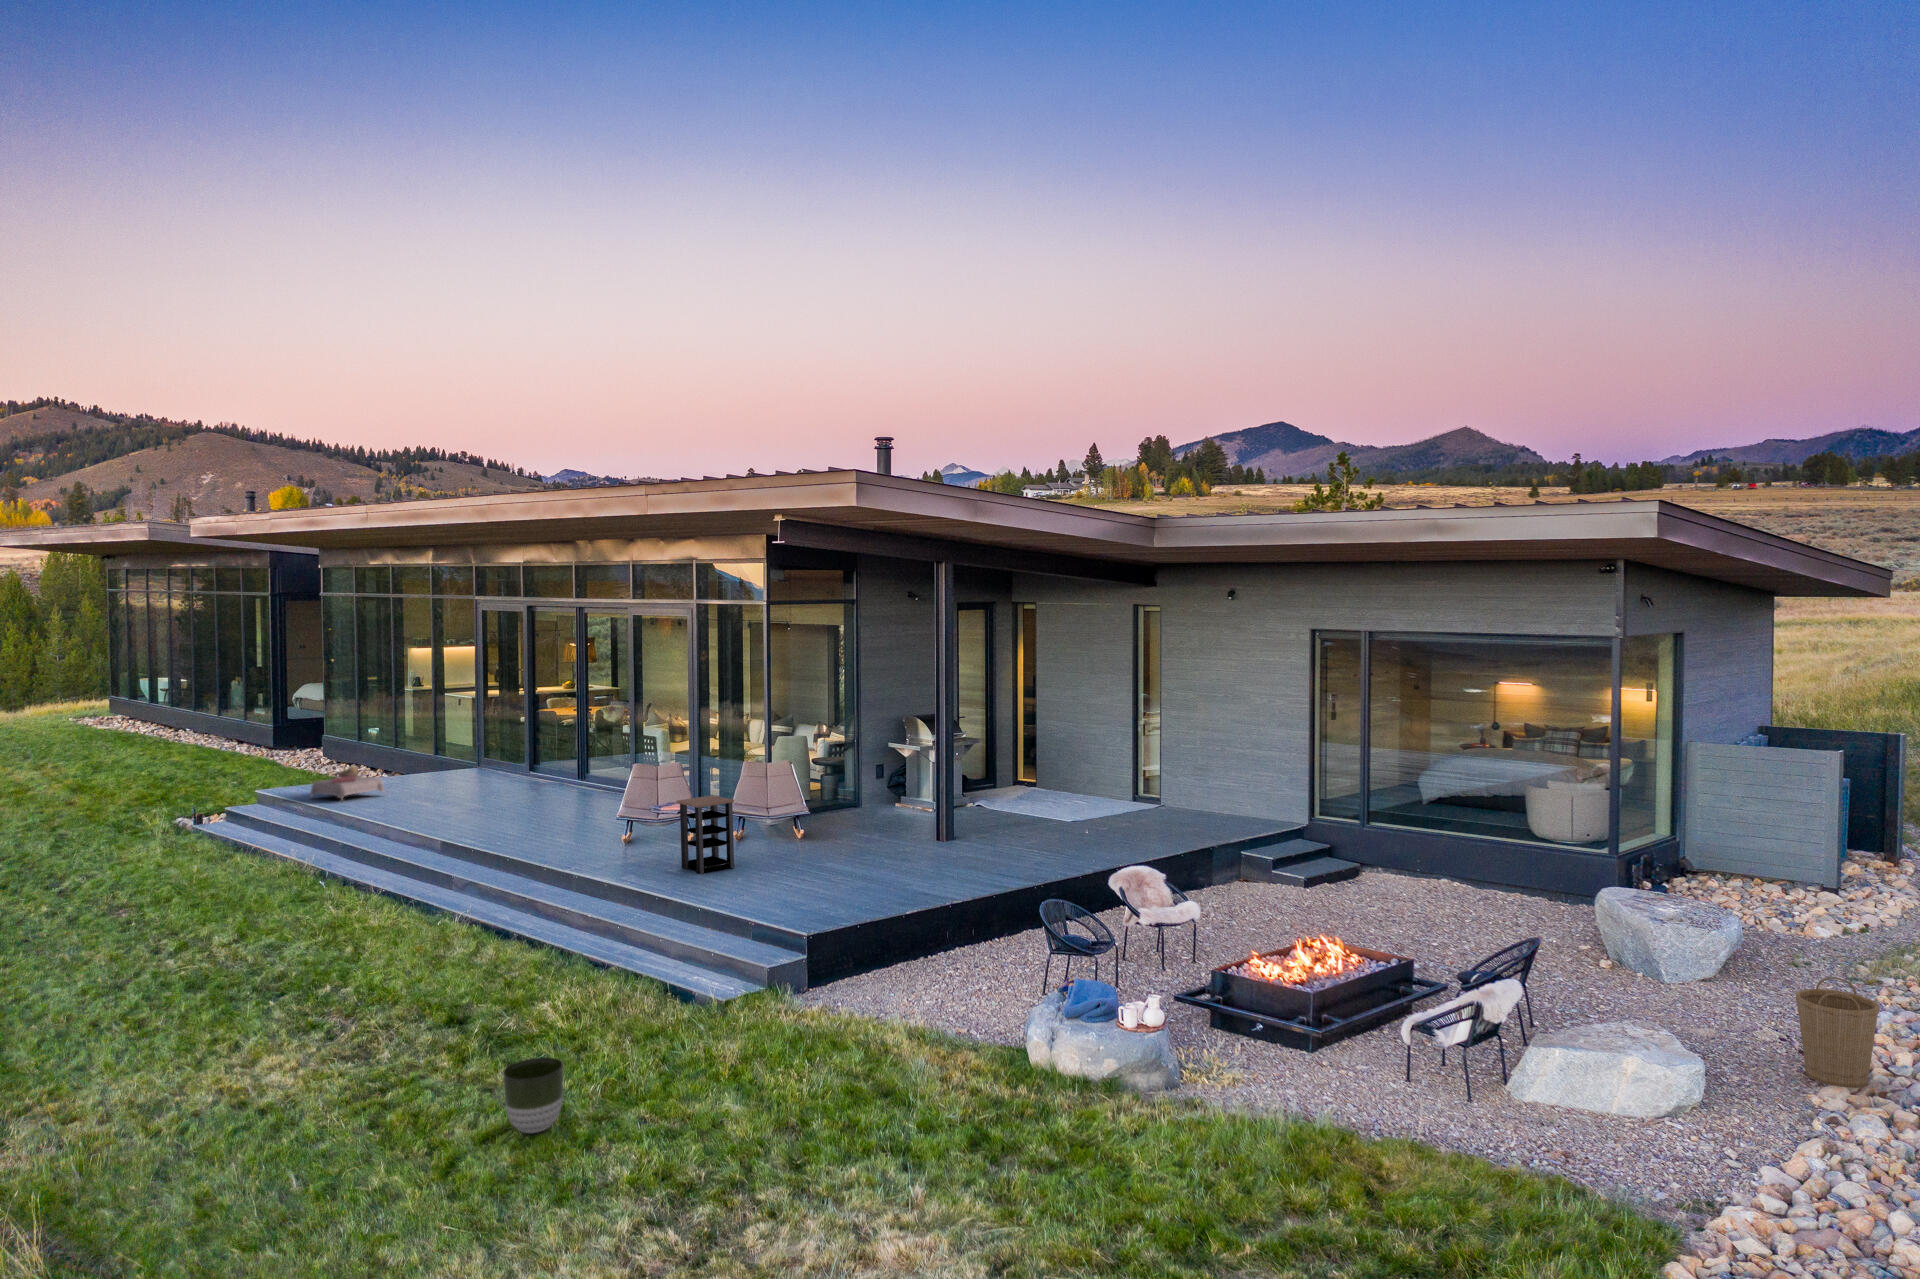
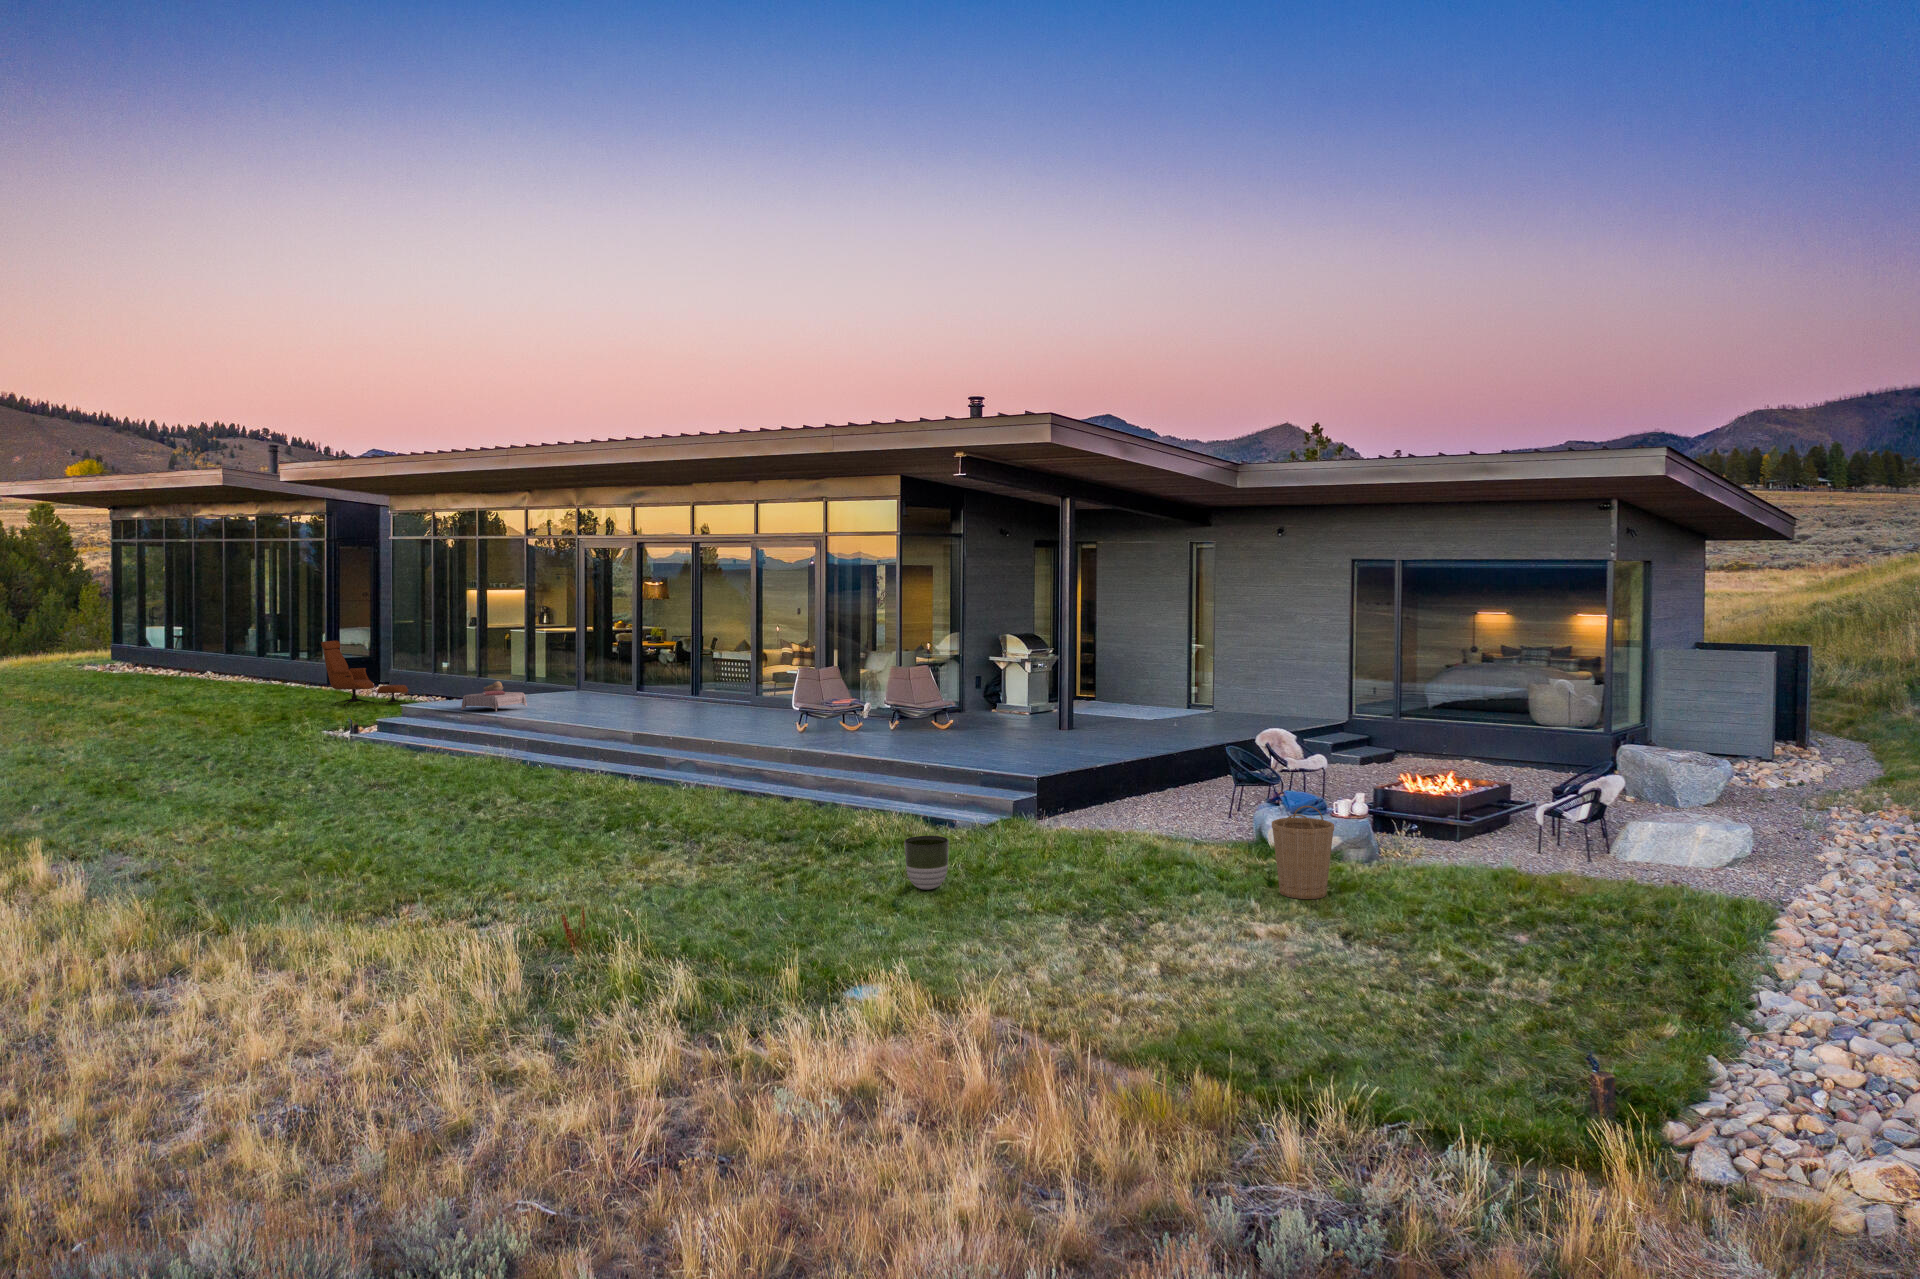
lounge chair: none [243,703,333,773] -> present [321,641,408,706]
side table: present [676,795,734,874] -> none [865,686,915,749]
basket: present [1796,977,1879,1088] -> present [1272,806,1334,899]

